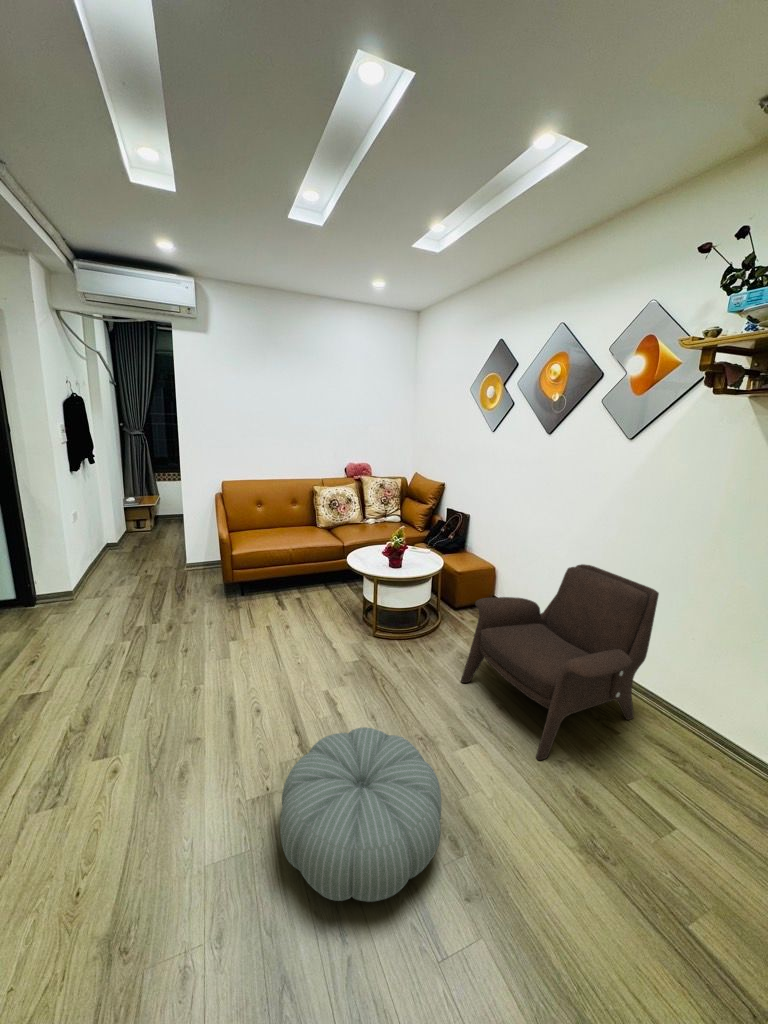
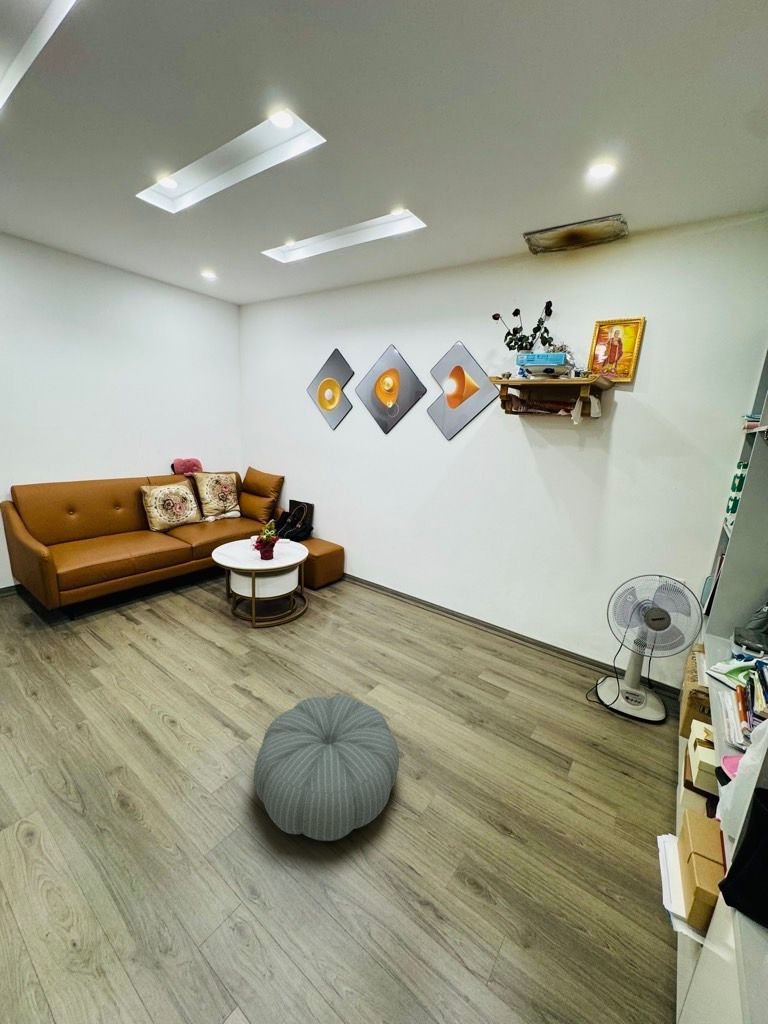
armchair: present [461,564,659,760] -> none [347,534,476,681]

